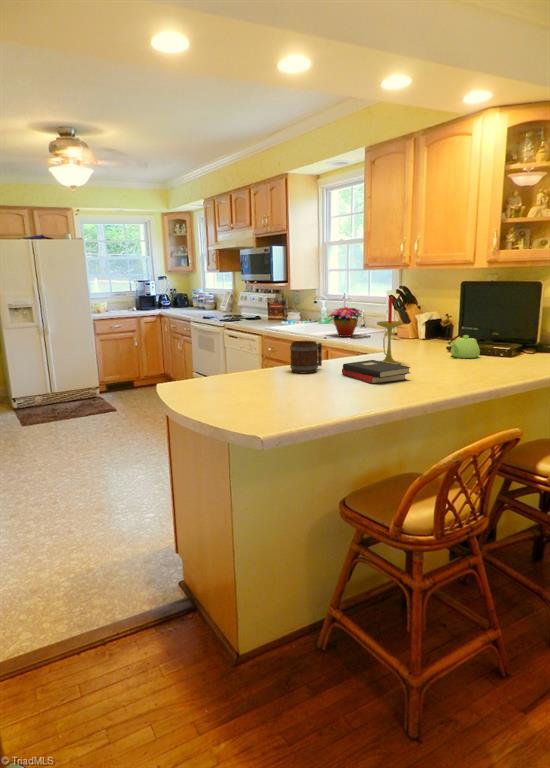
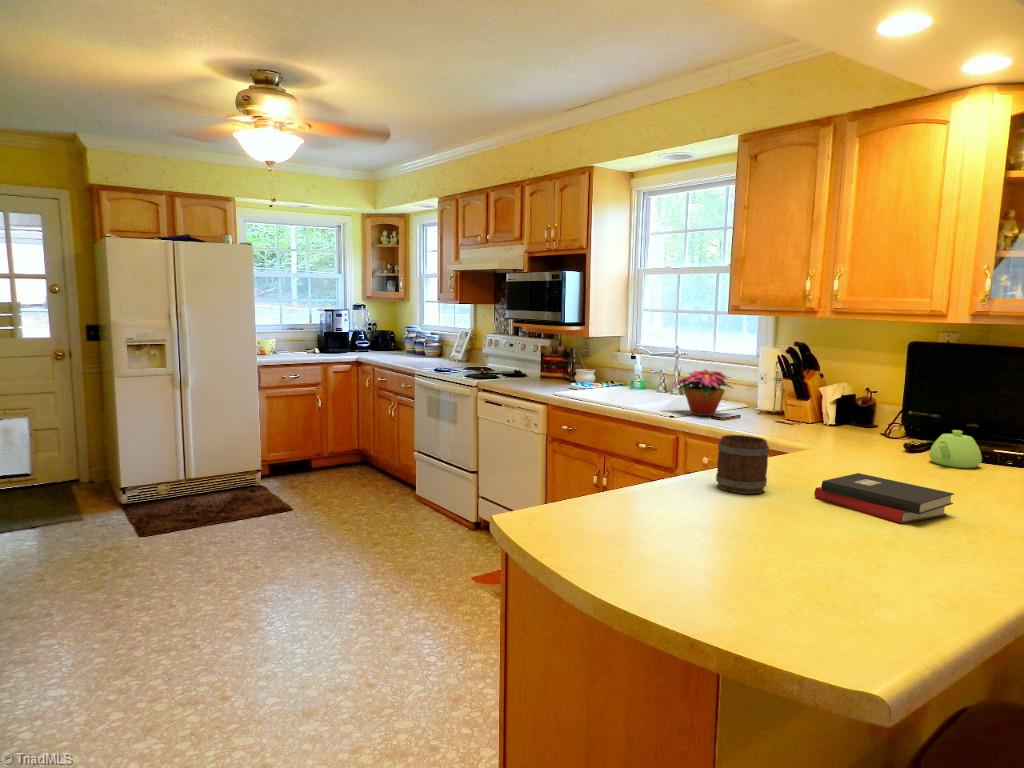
candle: present [377,297,403,364] -> none [834,364,886,479]

